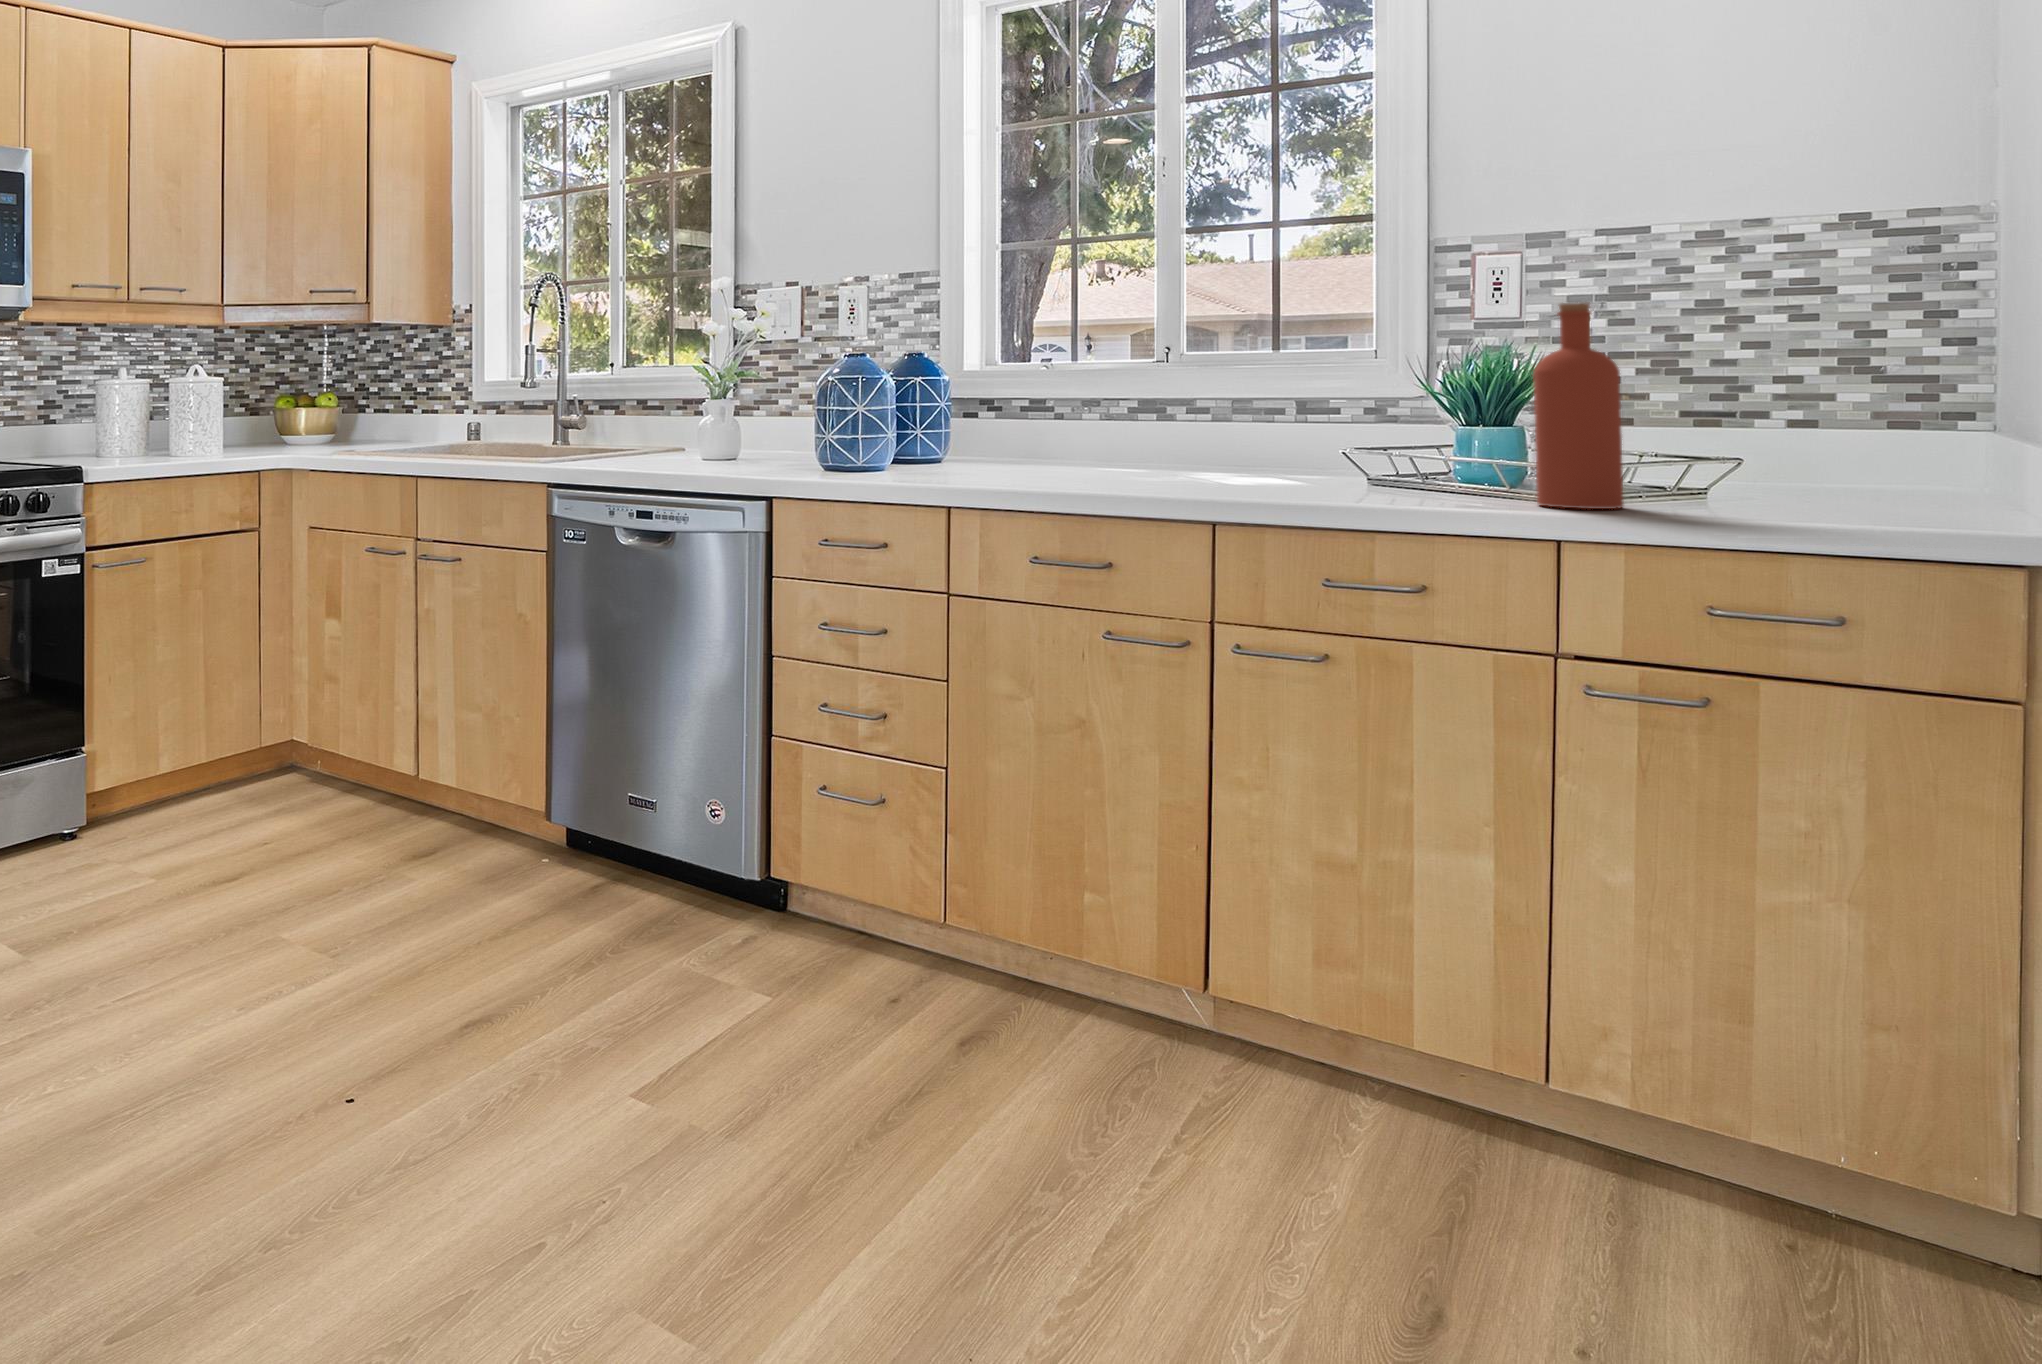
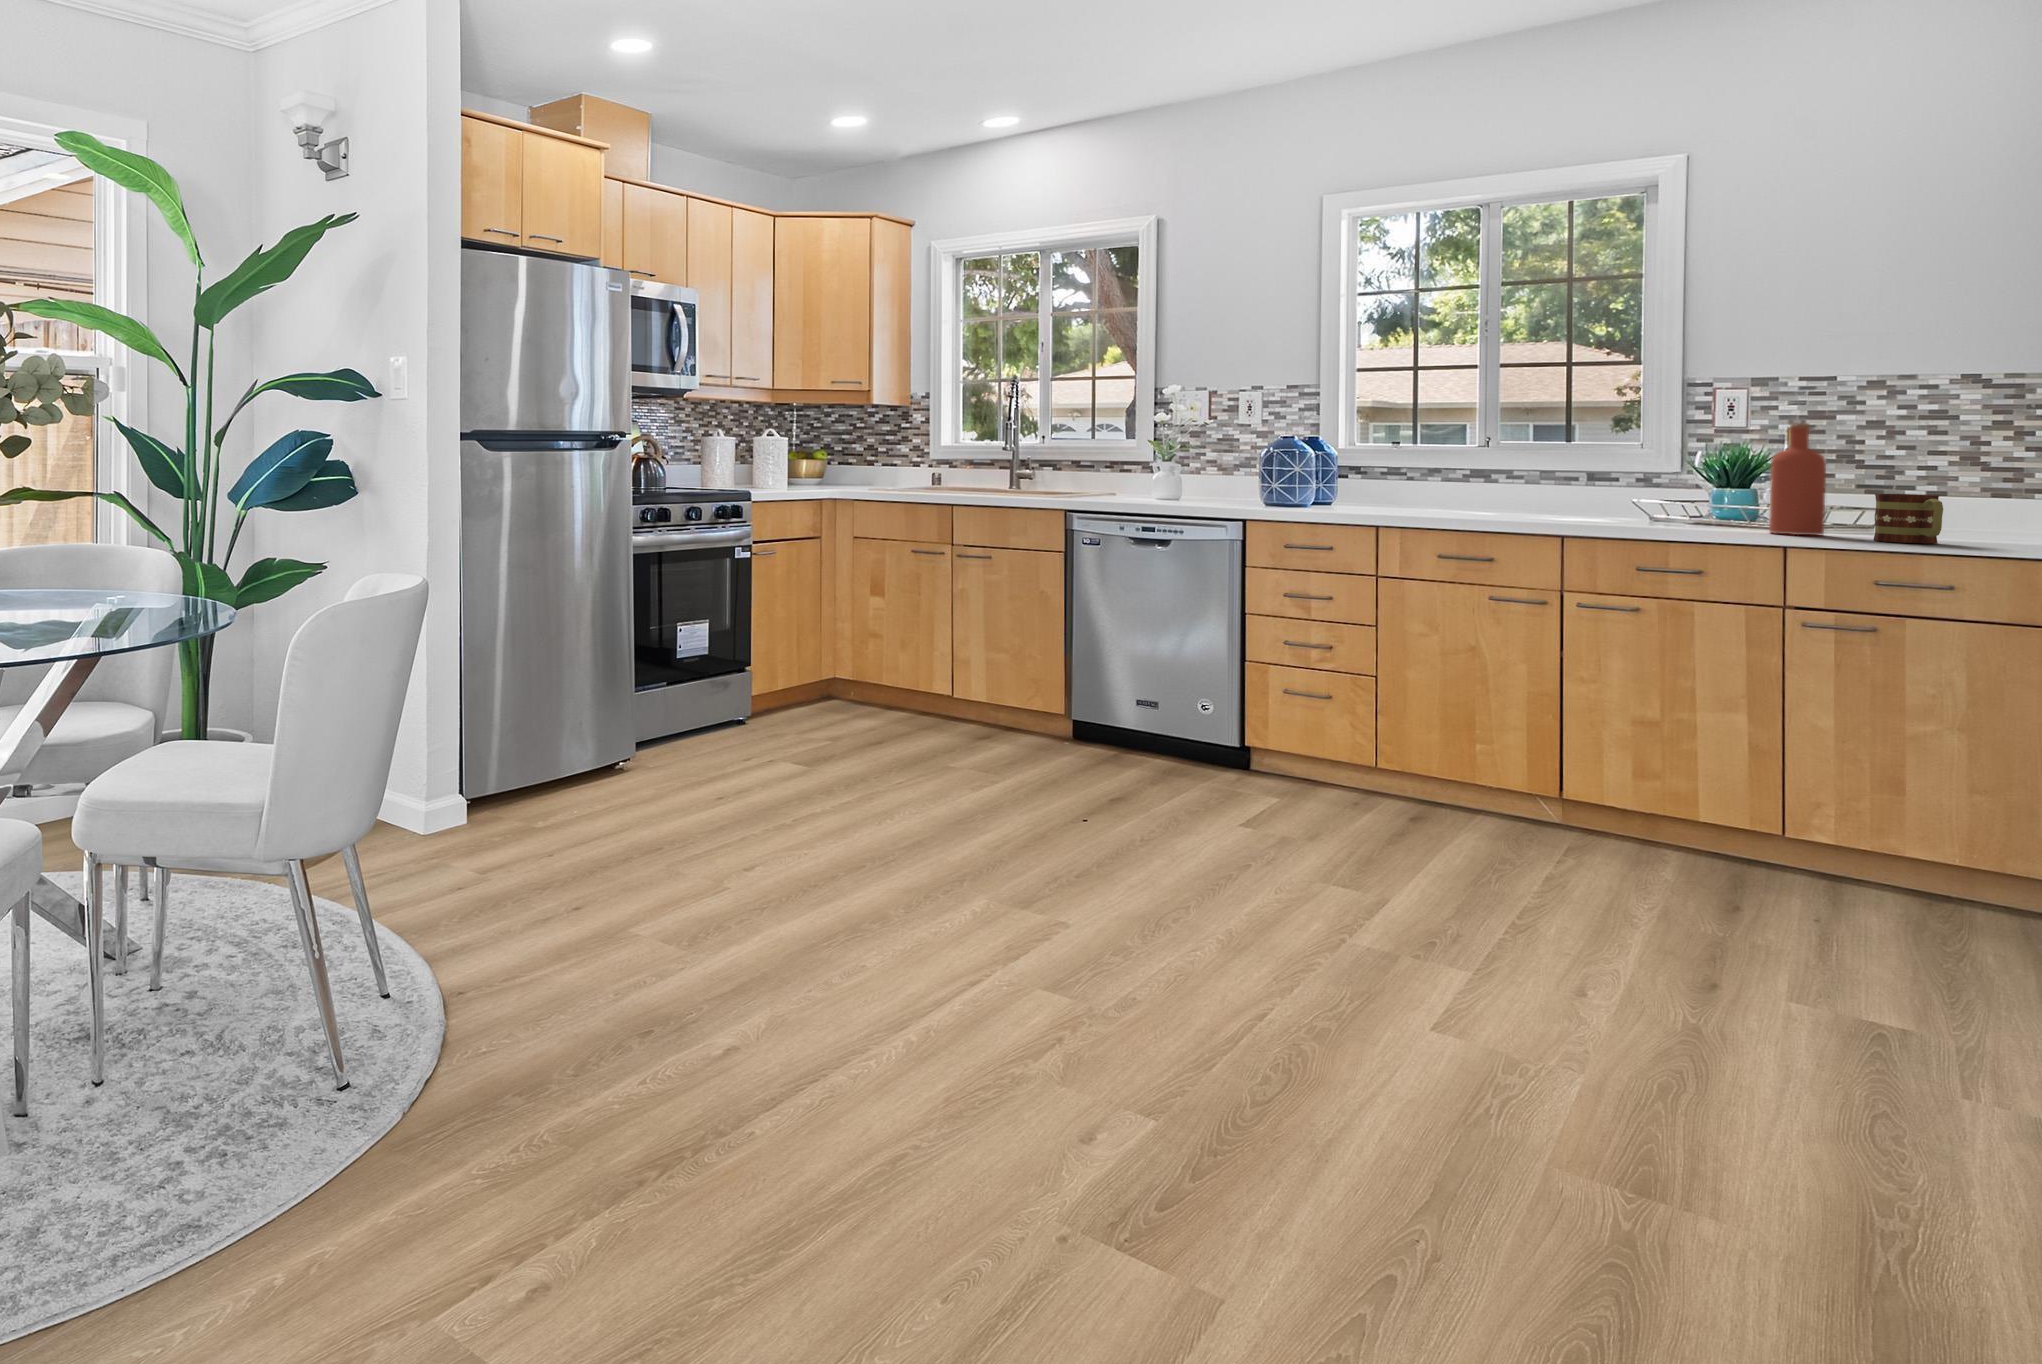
mug: none [1698,429,1812,525] -> present [1874,494,1943,543]

